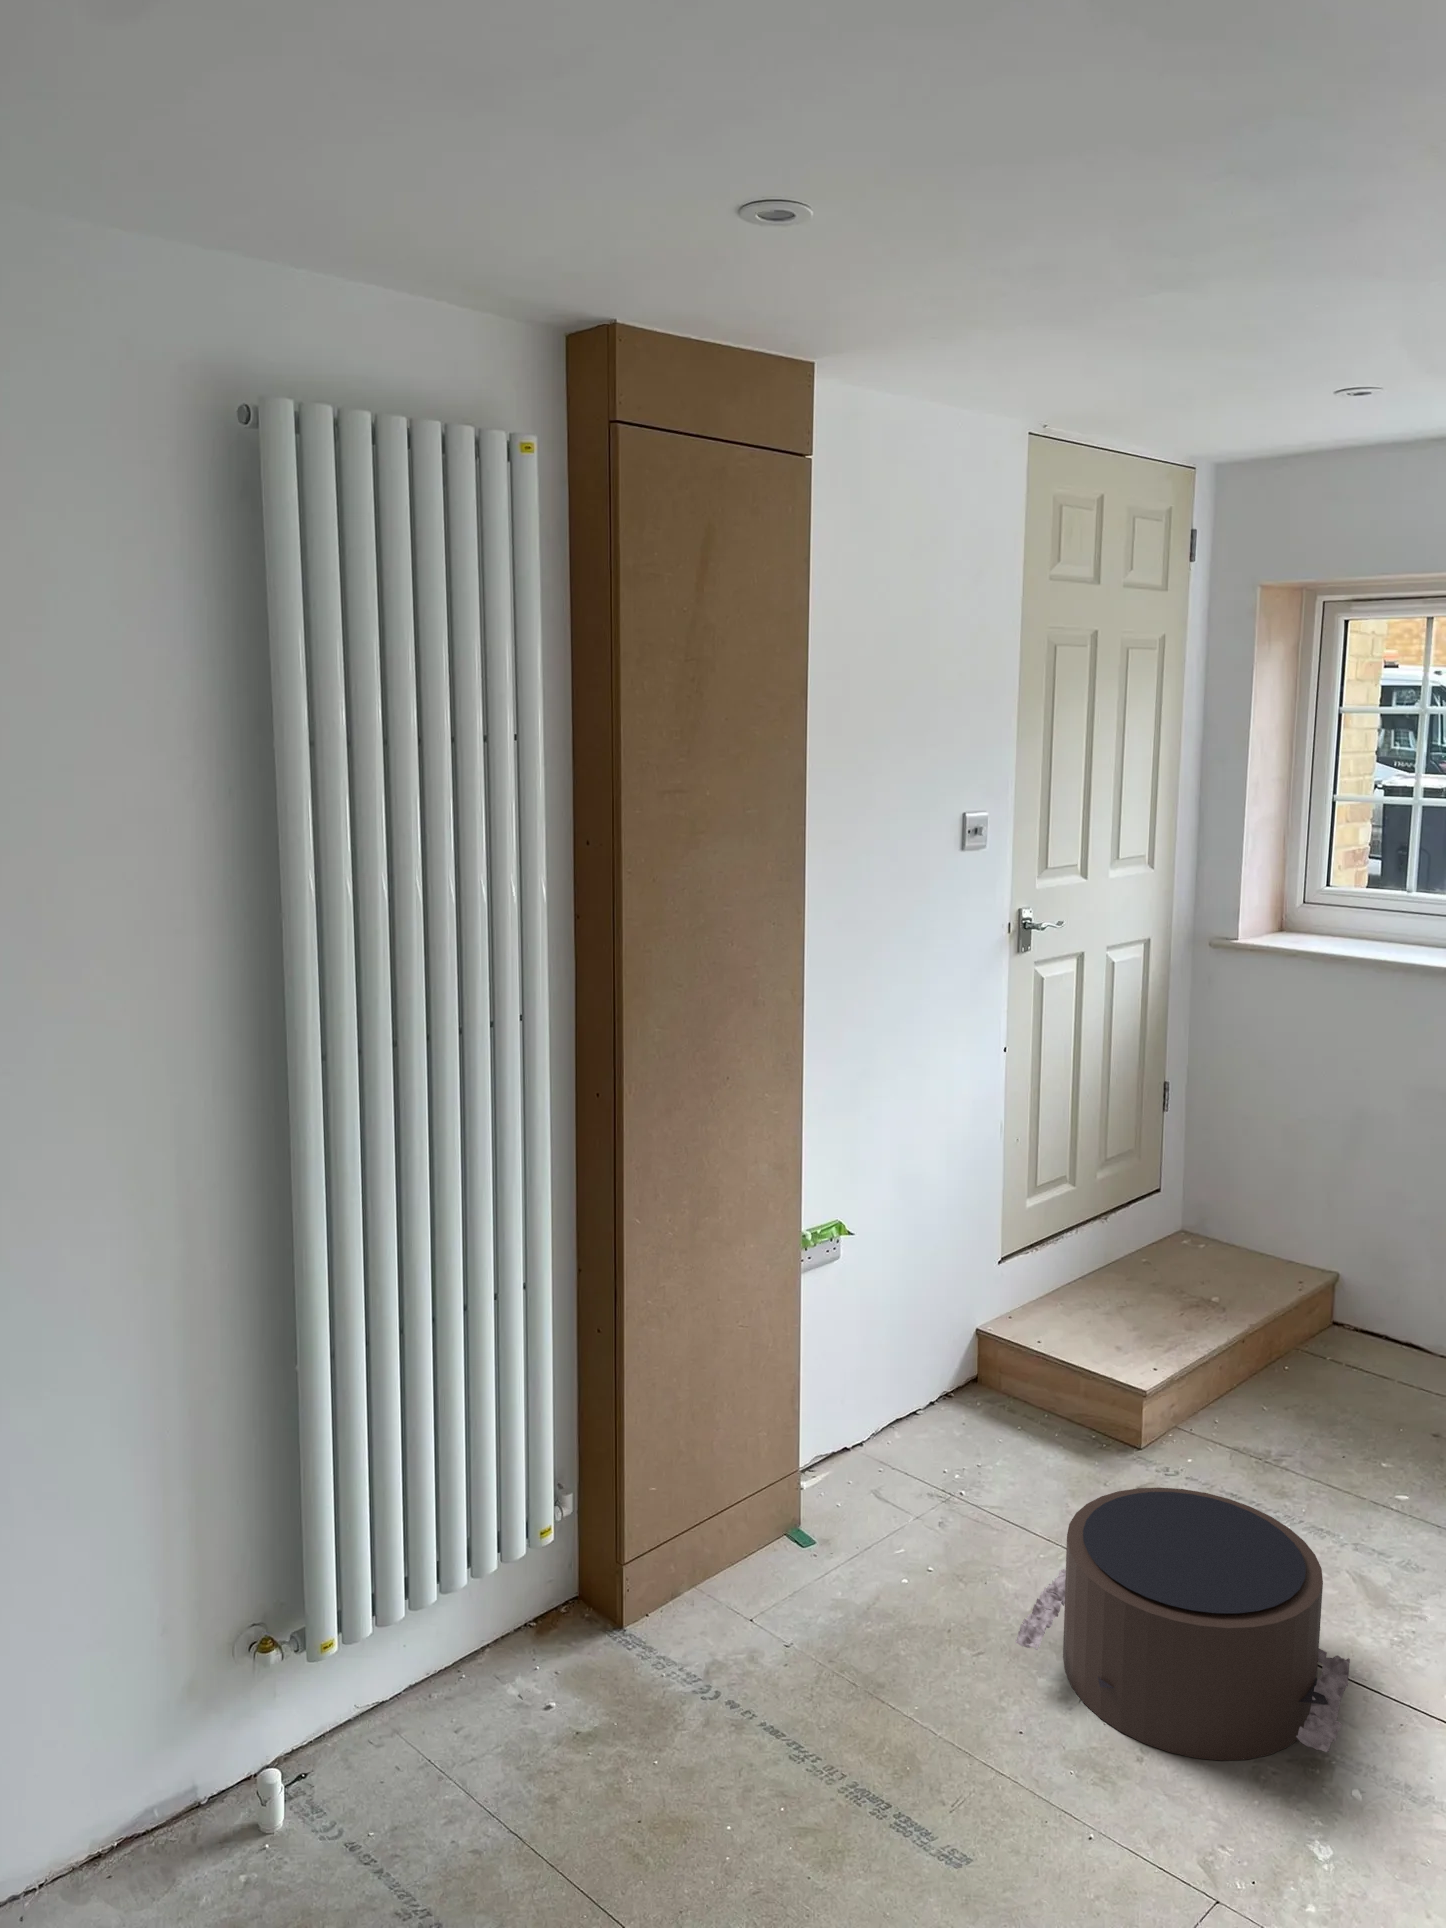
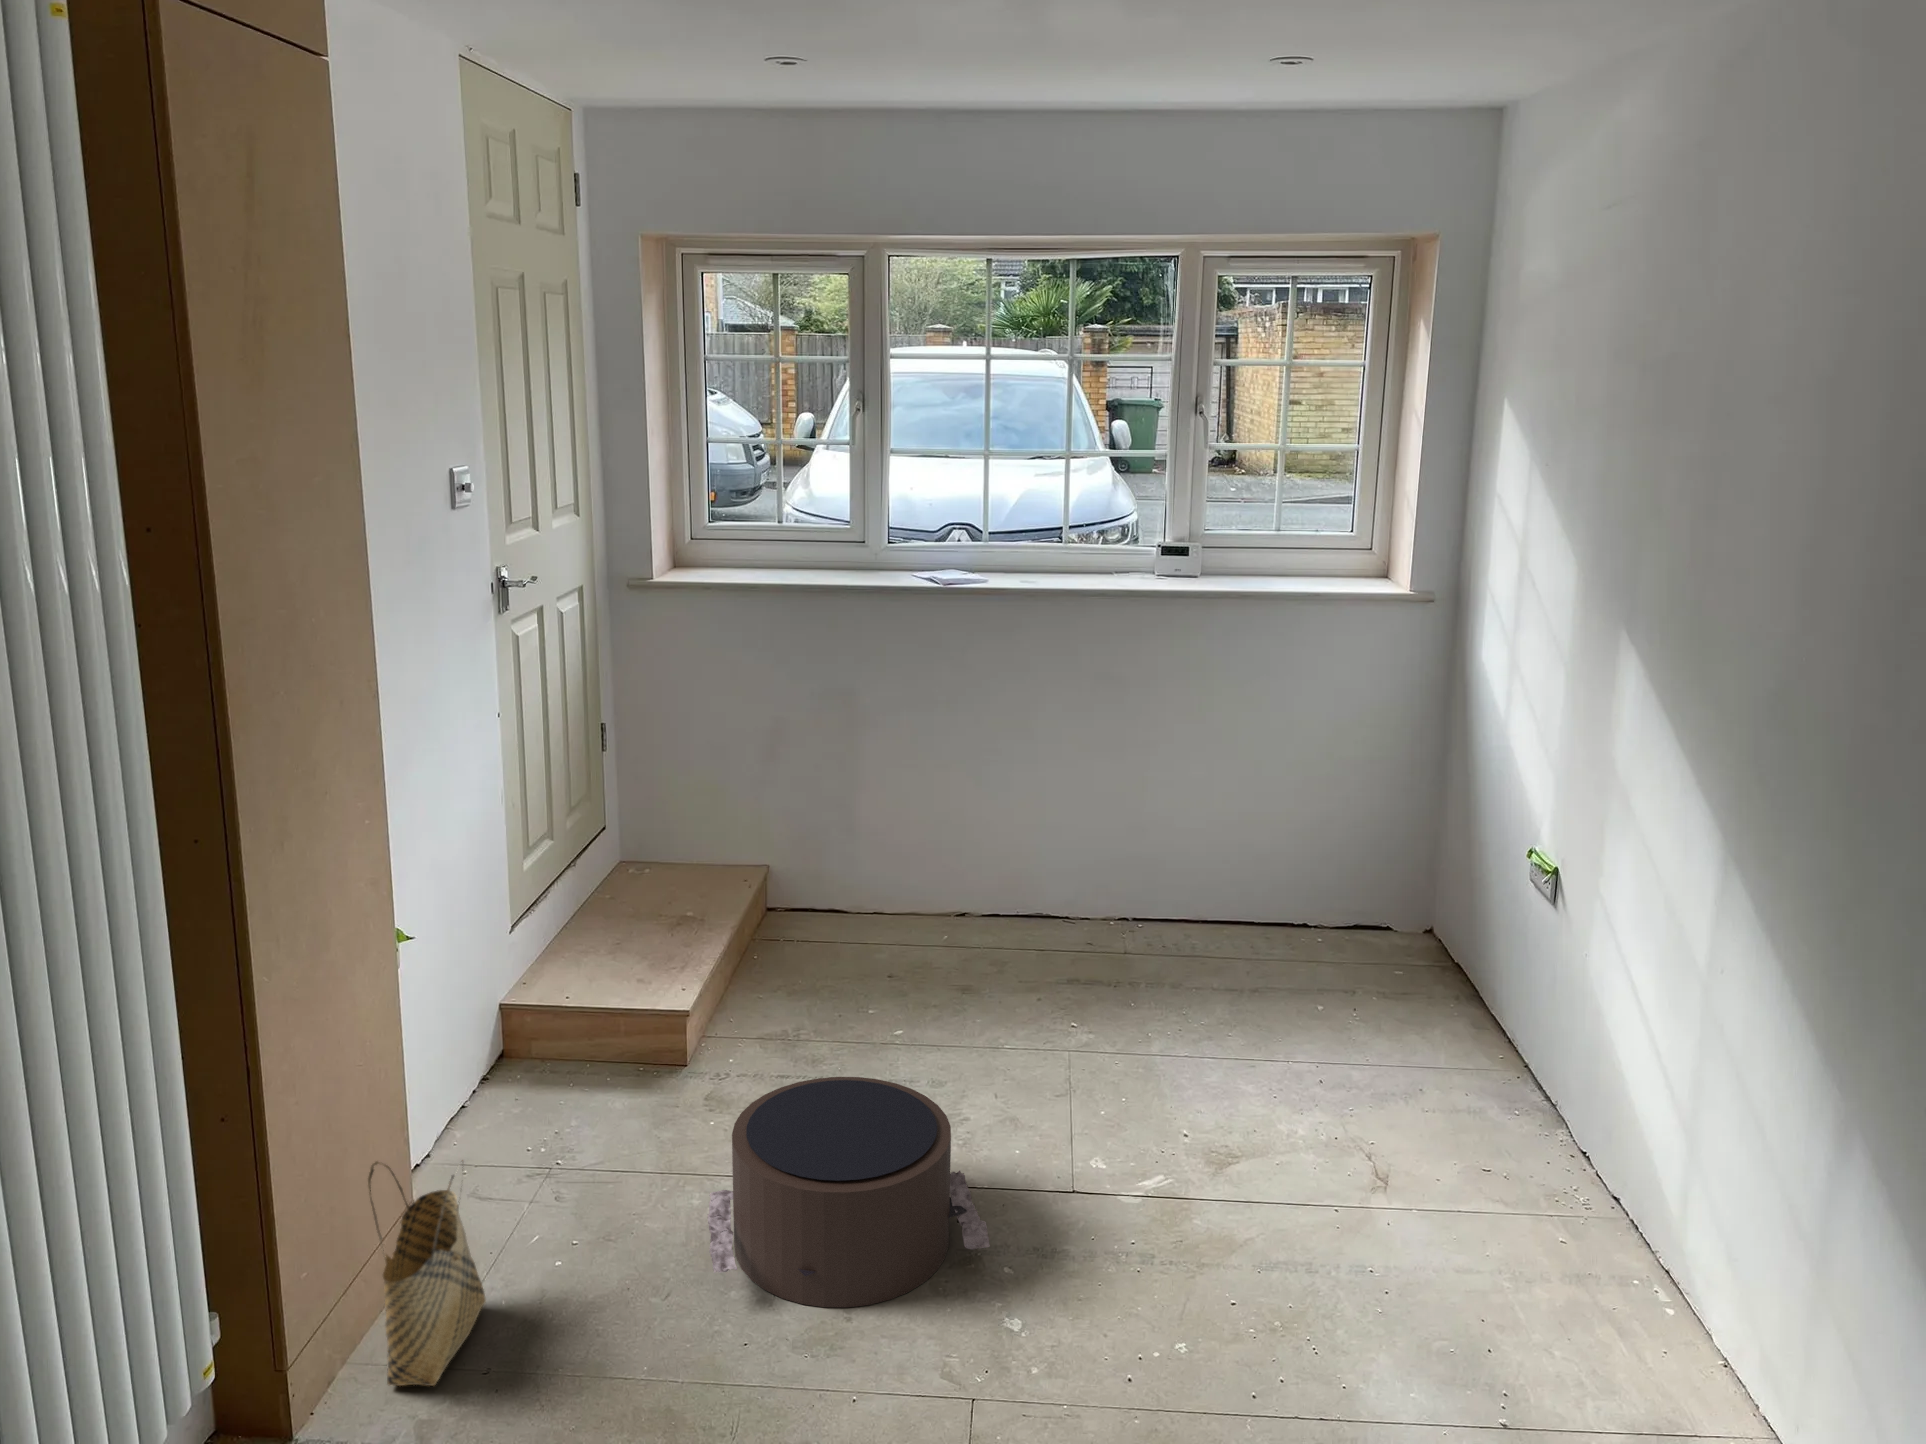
woven basket: none [712,1415,822,1632] -> present [368,1161,486,1386]

